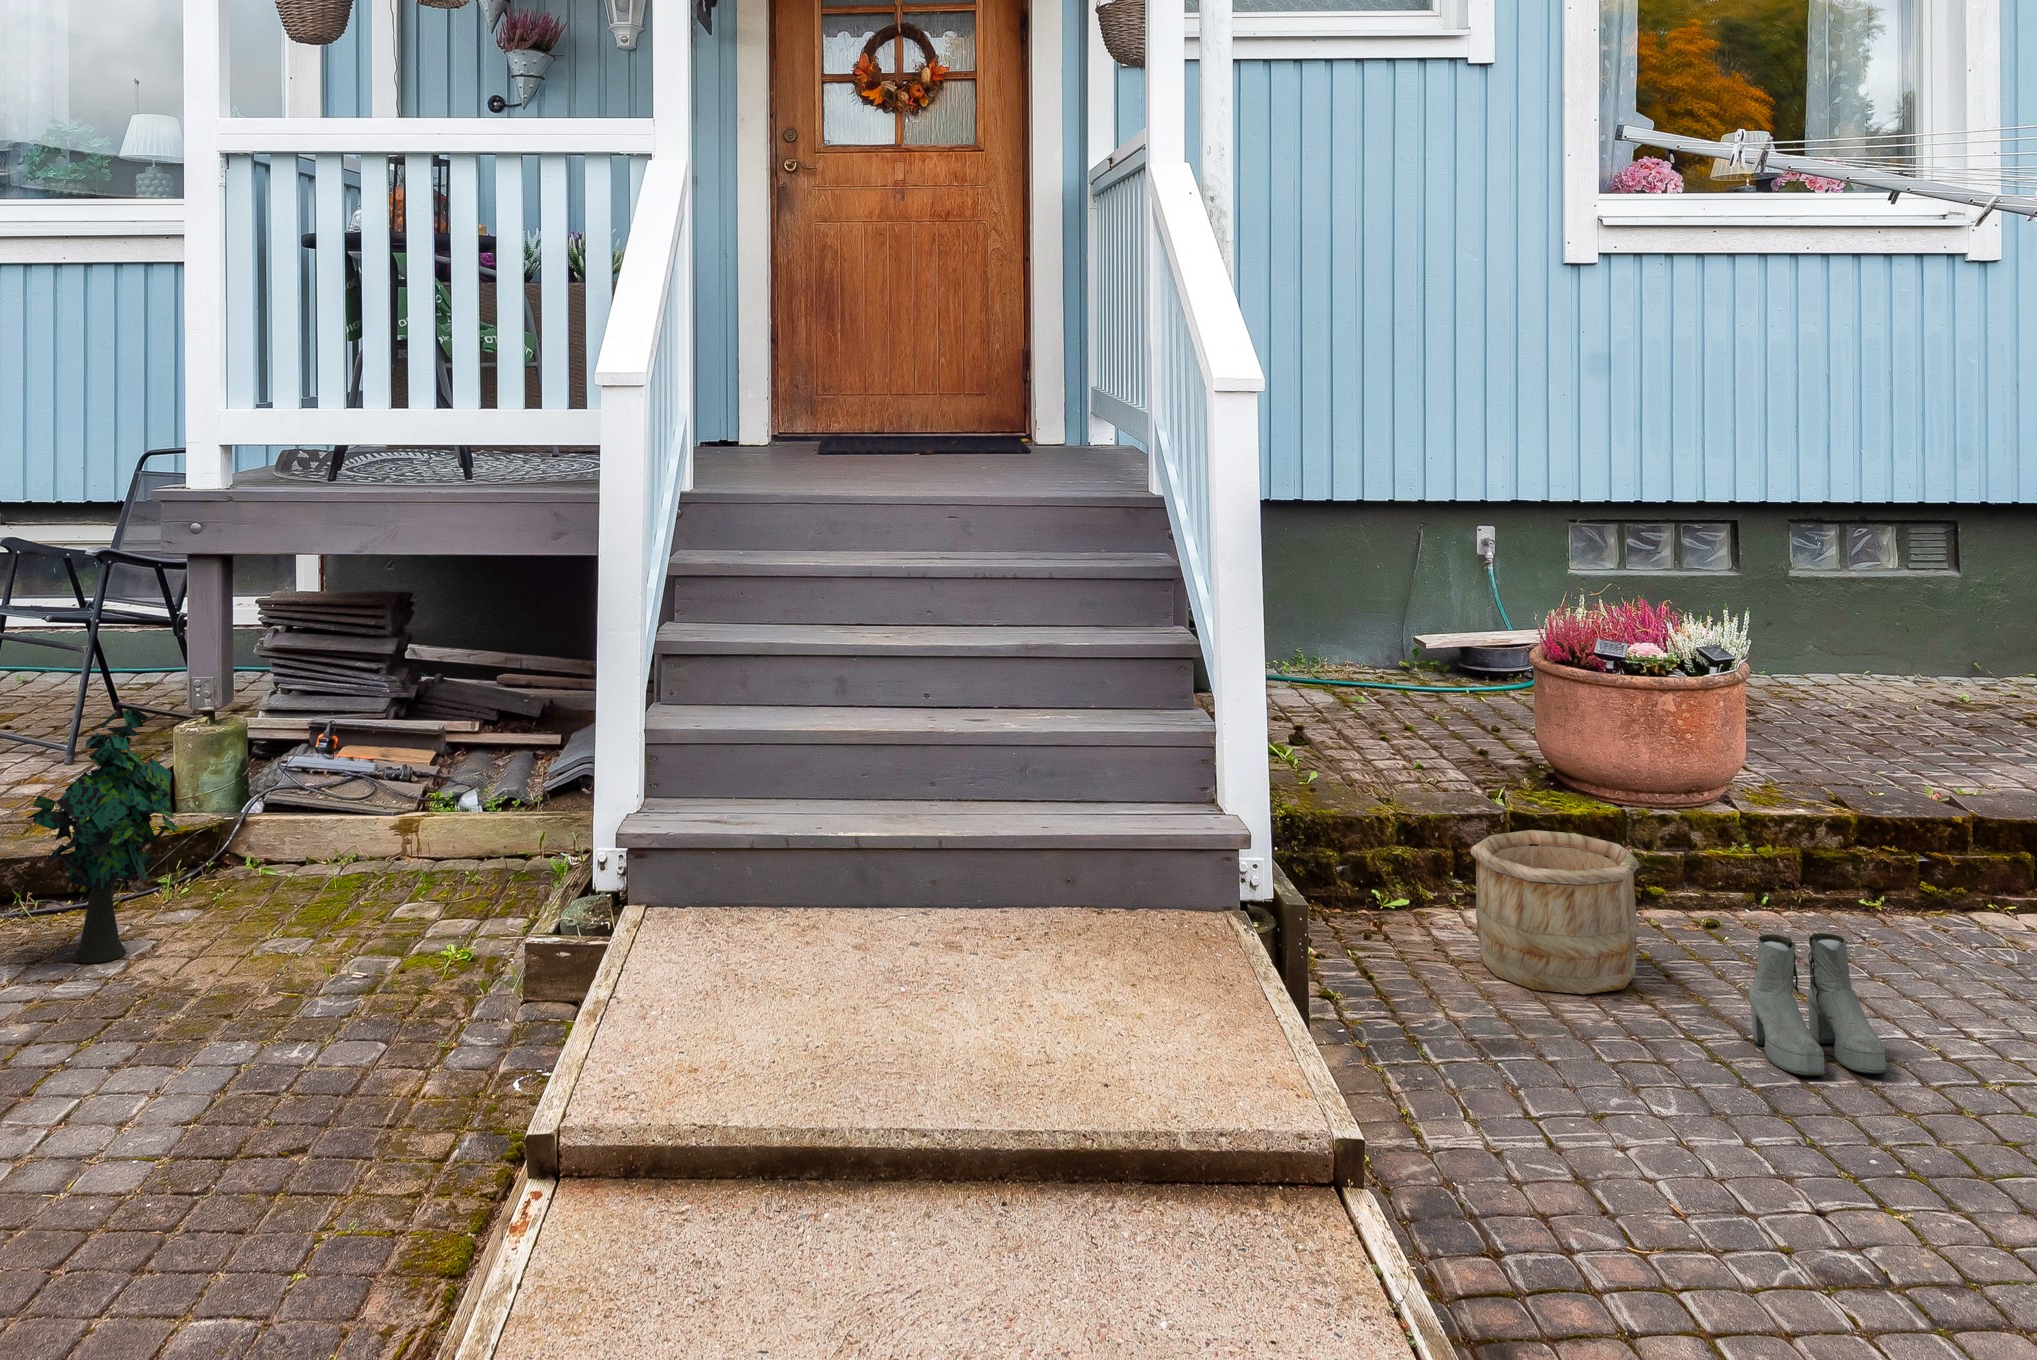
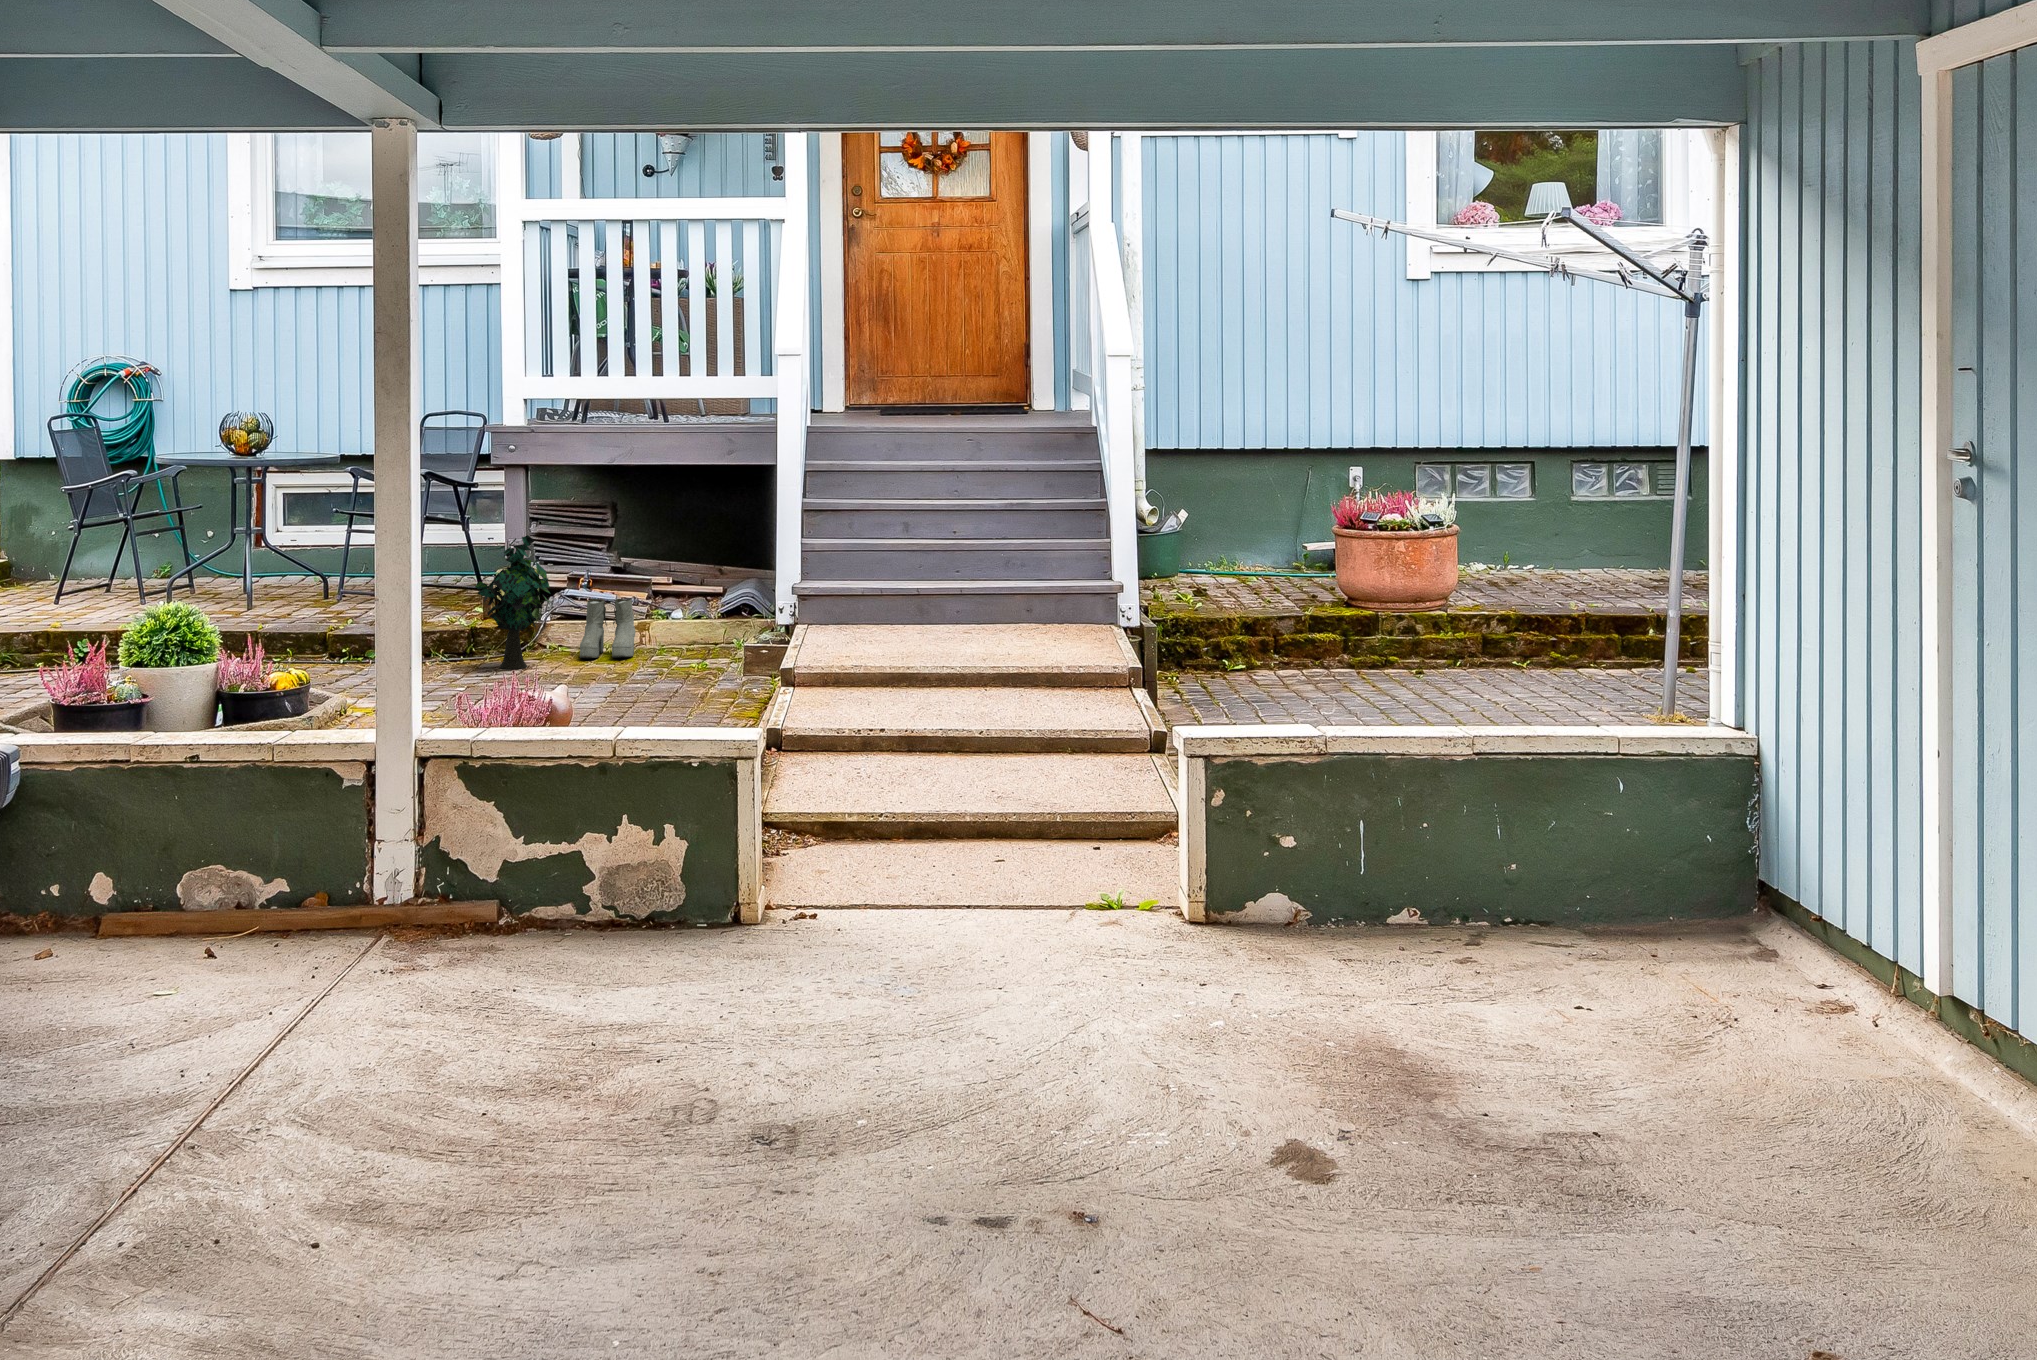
wooden bucket: present [1470,830,1639,994] -> none [1270,613,1361,692]
boots: present [1749,933,1887,1076] -> present [580,599,635,658]

